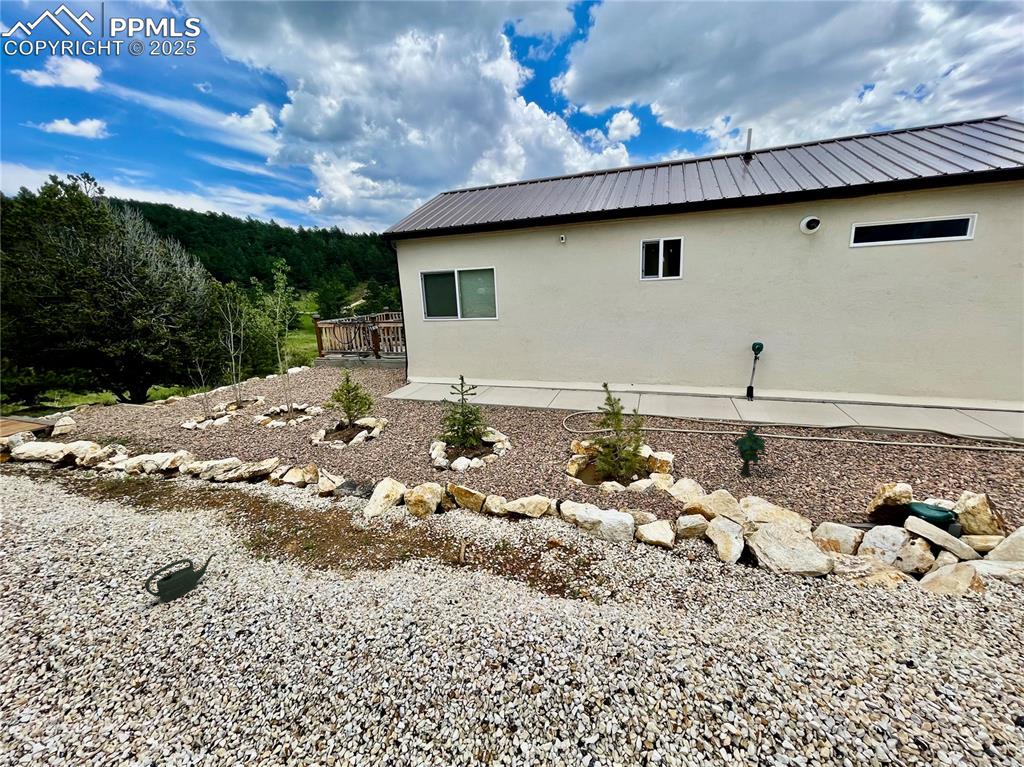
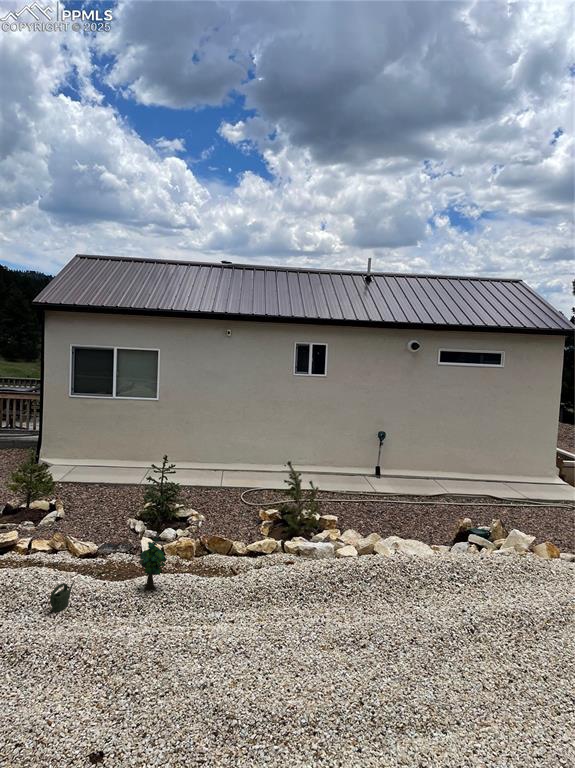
decorative plant: present [733,425,766,477] -> present [137,538,167,590]

